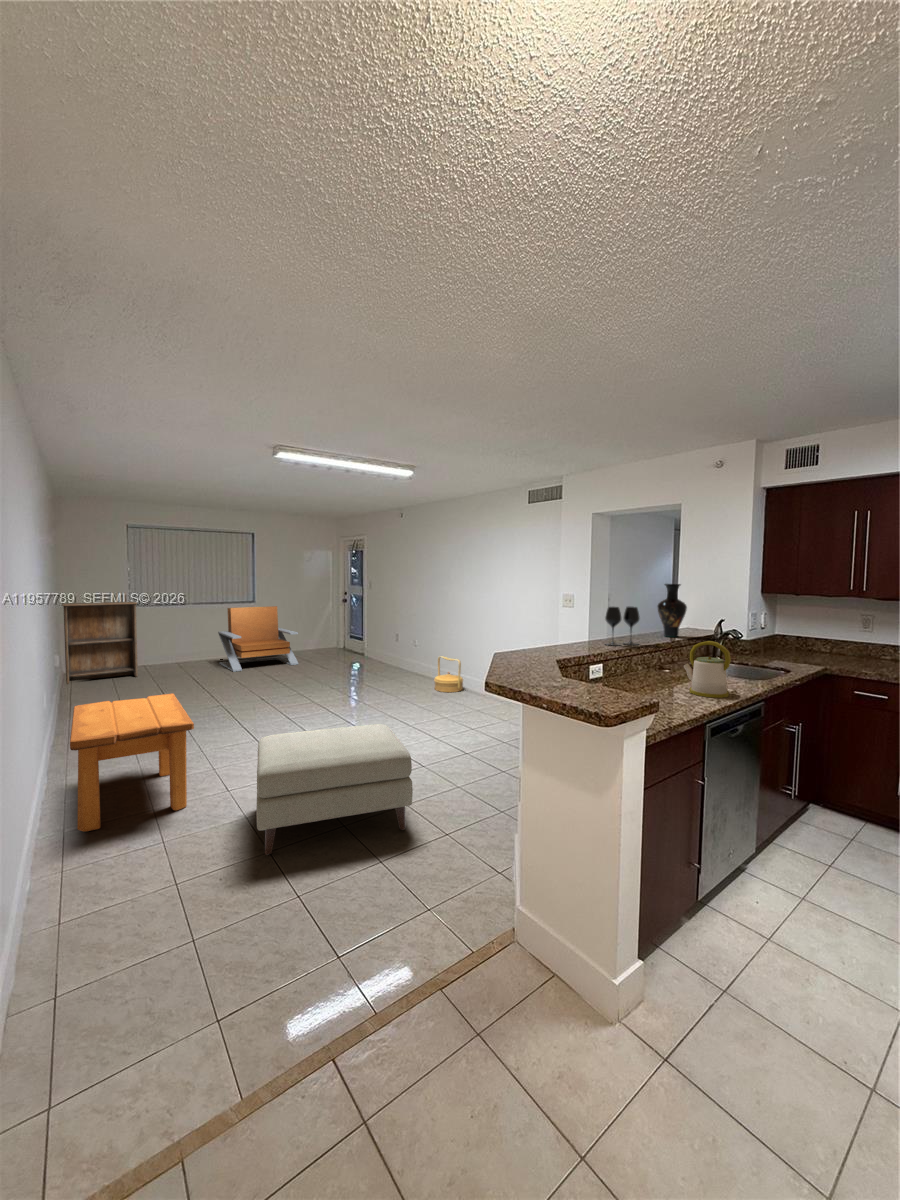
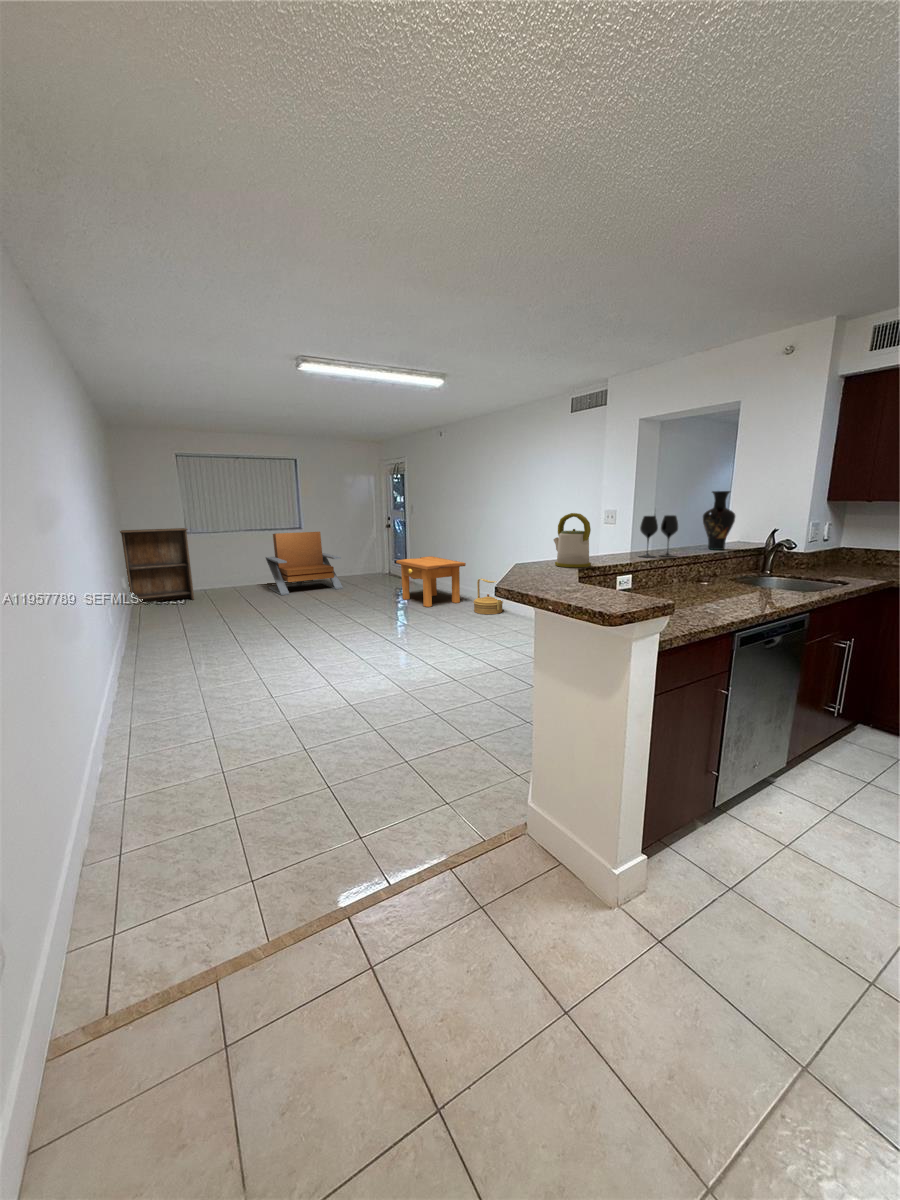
kettle: present [683,641,731,698] -> present [554,513,591,567]
side table: present [70,694,194,832] -> present [396,556,466,607]
ottoman: present [256,724,413,855] -> none [289,639,438,753]

